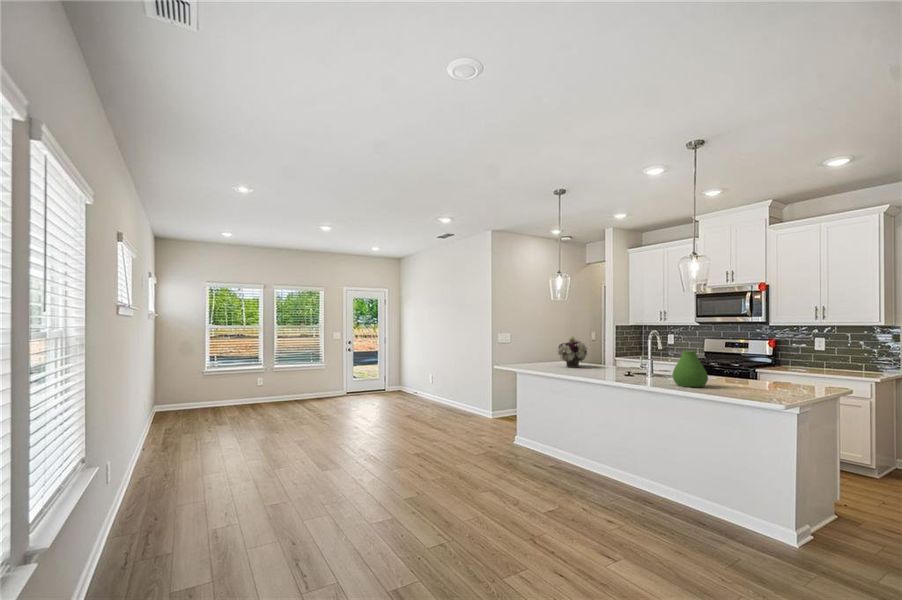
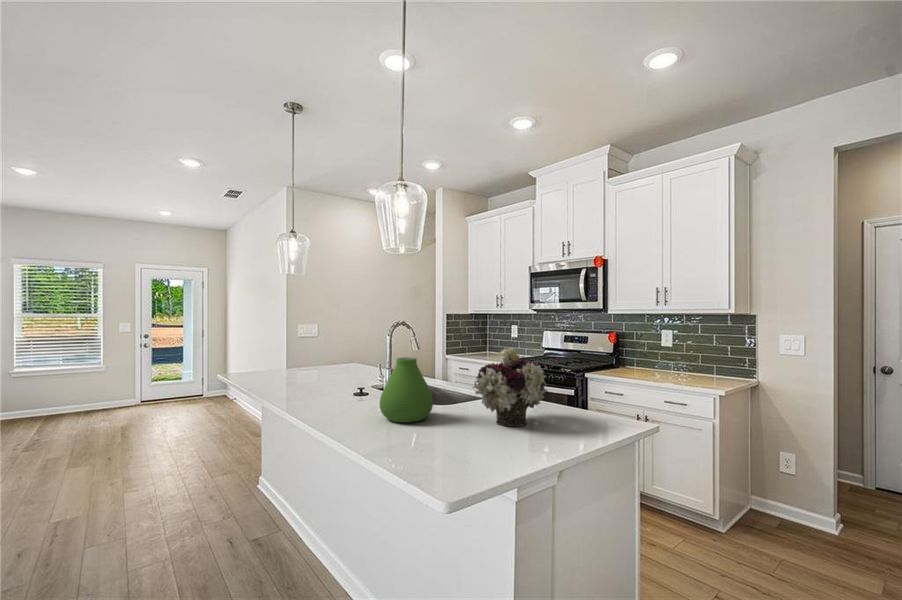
flower arrangement: present [557,336,588,368] -> present [472,347,547,427]

